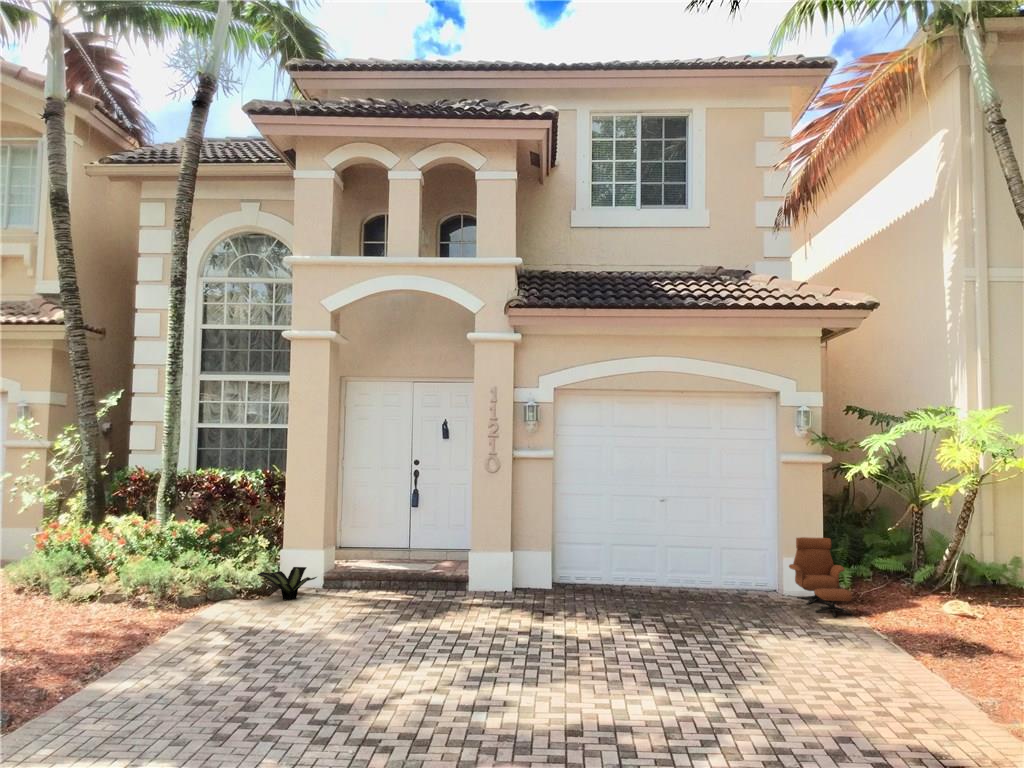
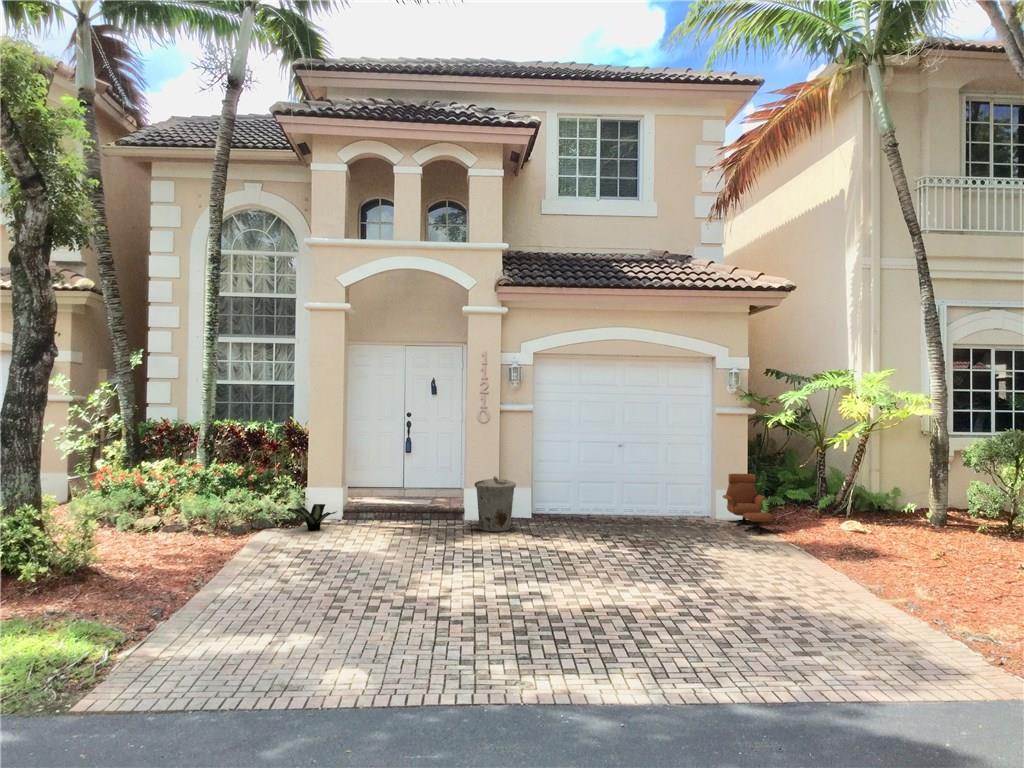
trash can: none [479,537,528,606] -> present [475,476,516,531]

